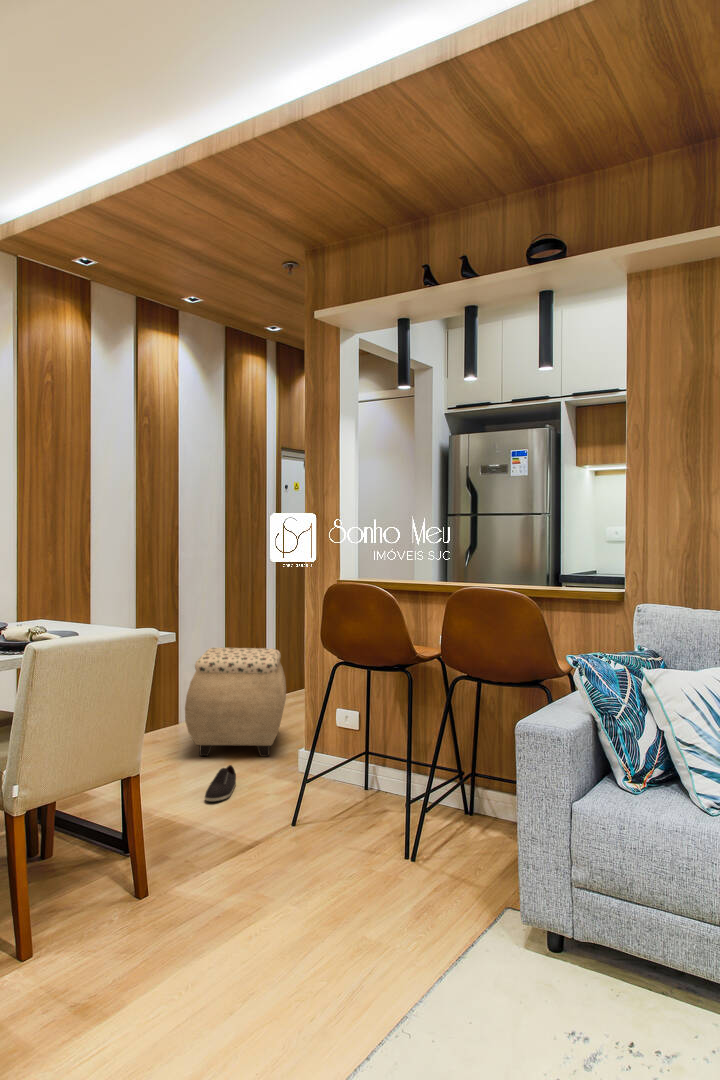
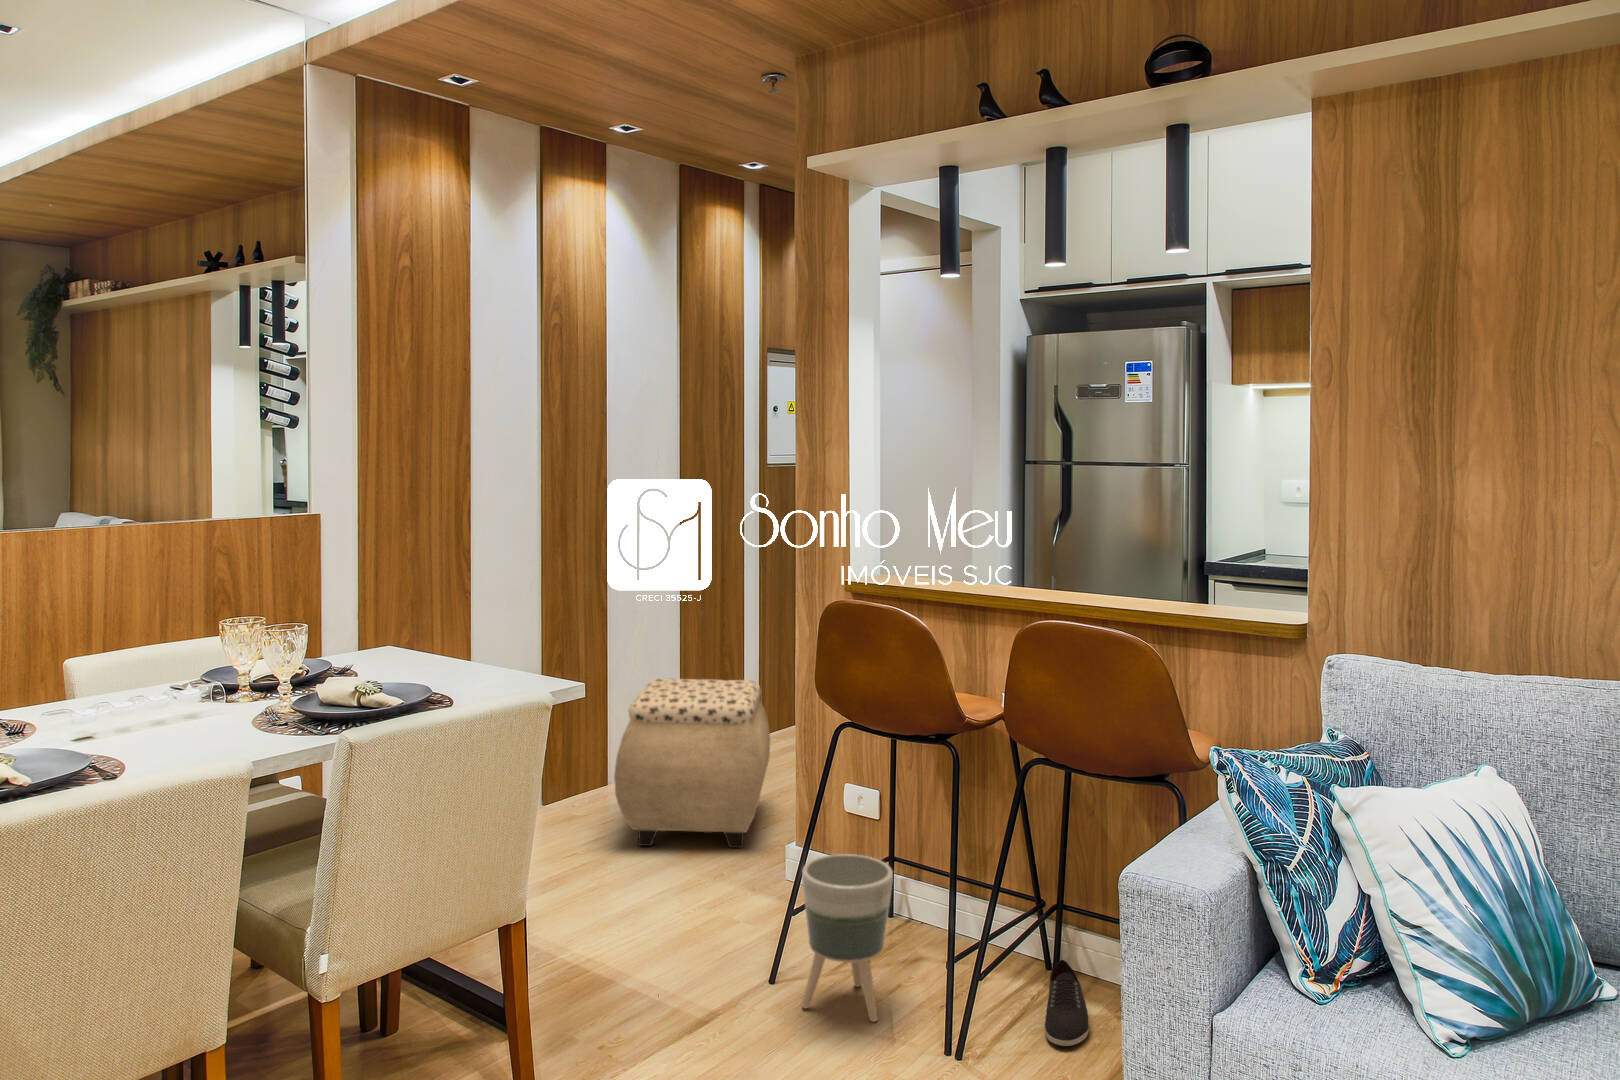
planter: none [314,742,373,847] -> present [802,854,893,1022]
shoe: present [205,765,236,801] -> present [1045,960,1089,1046]

